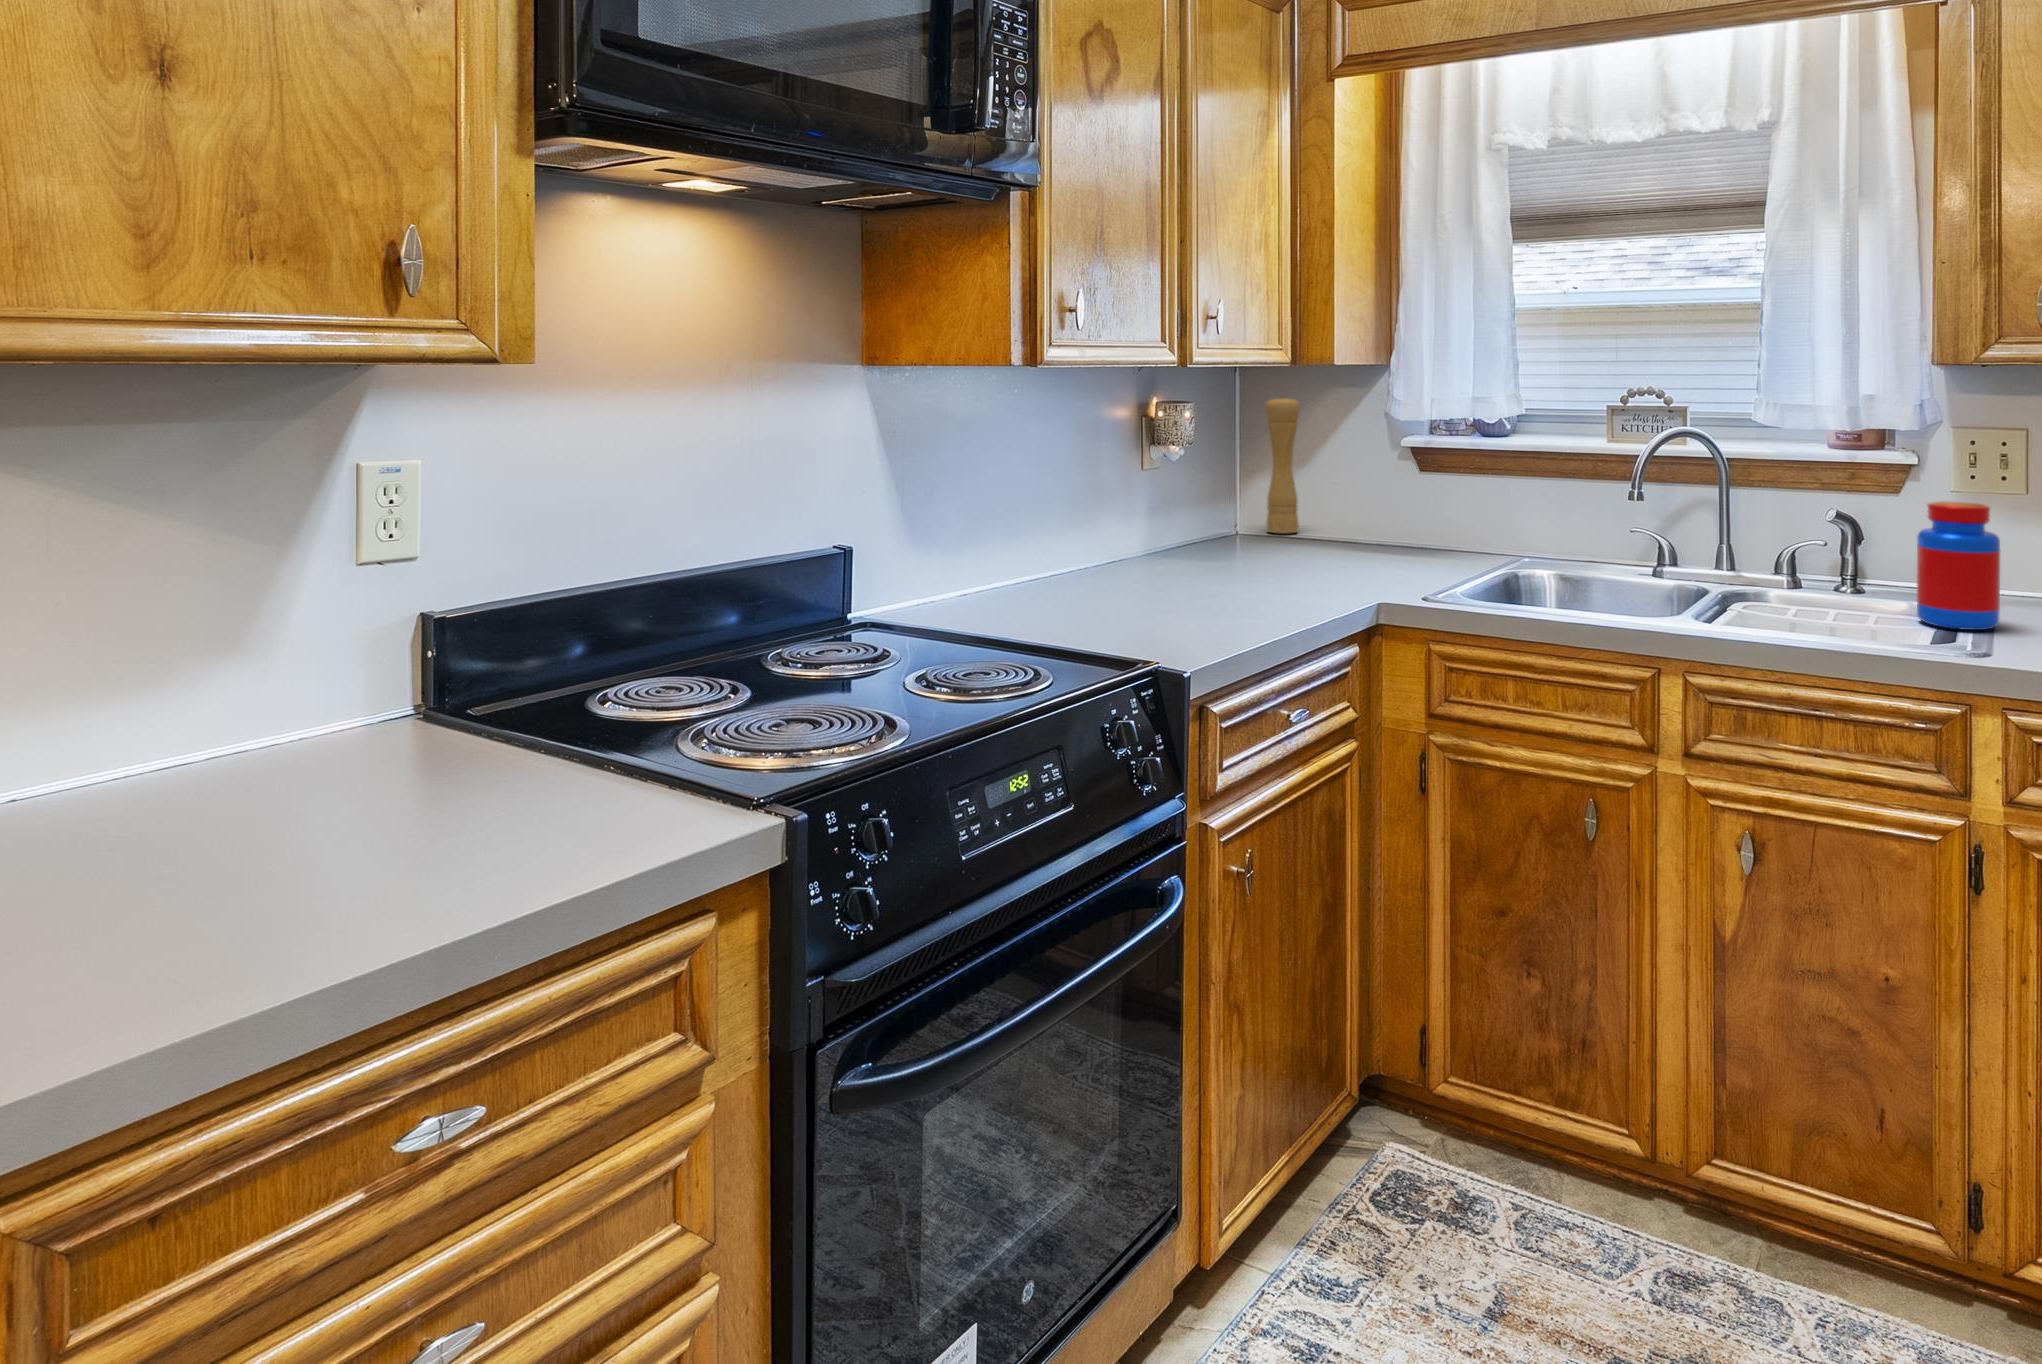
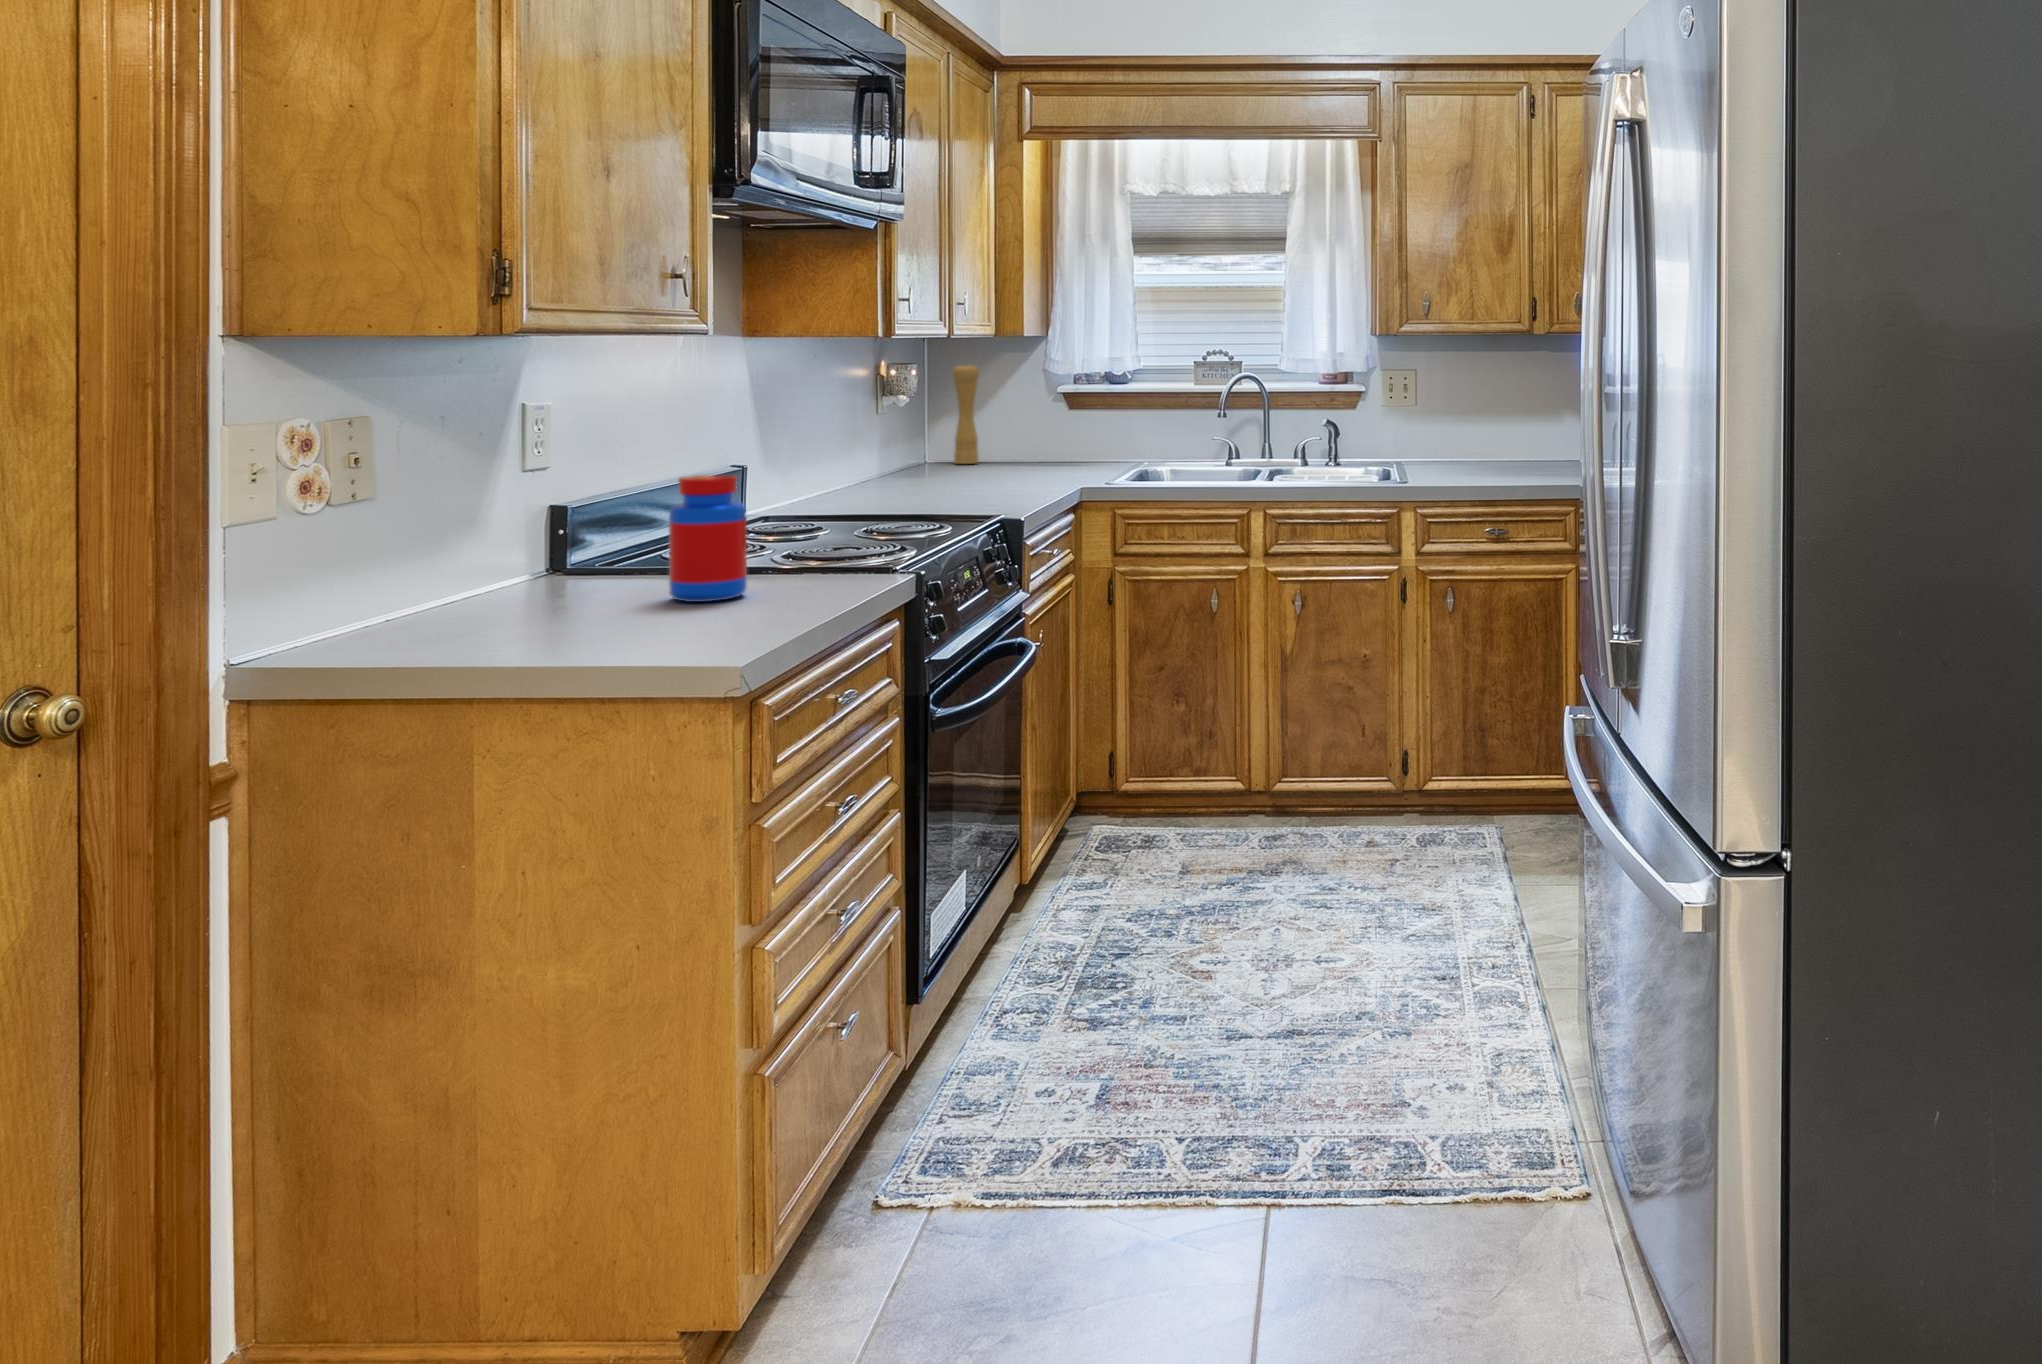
jar: present [1917,502,2000,630] -> present [669,475,747,602]

